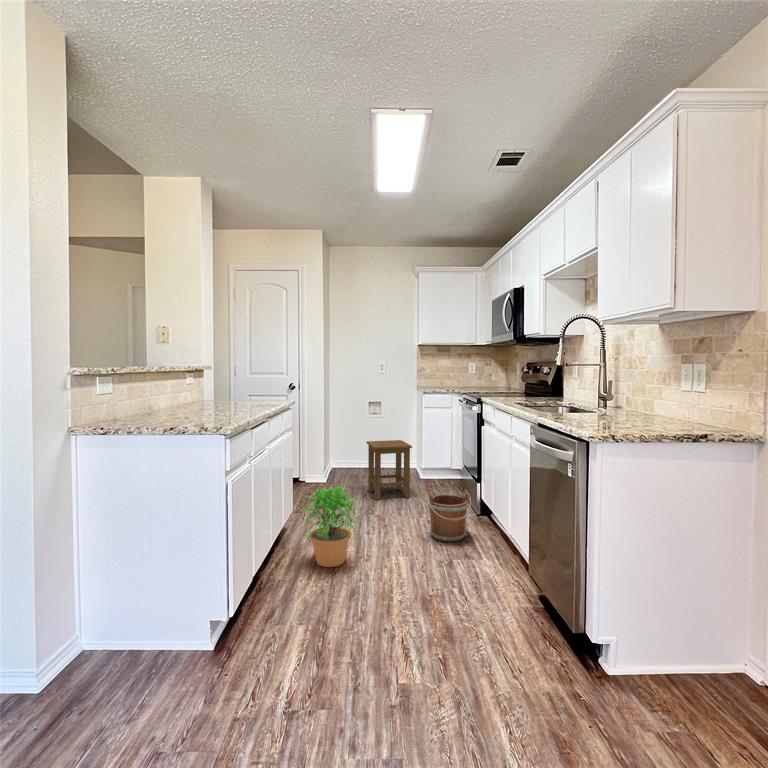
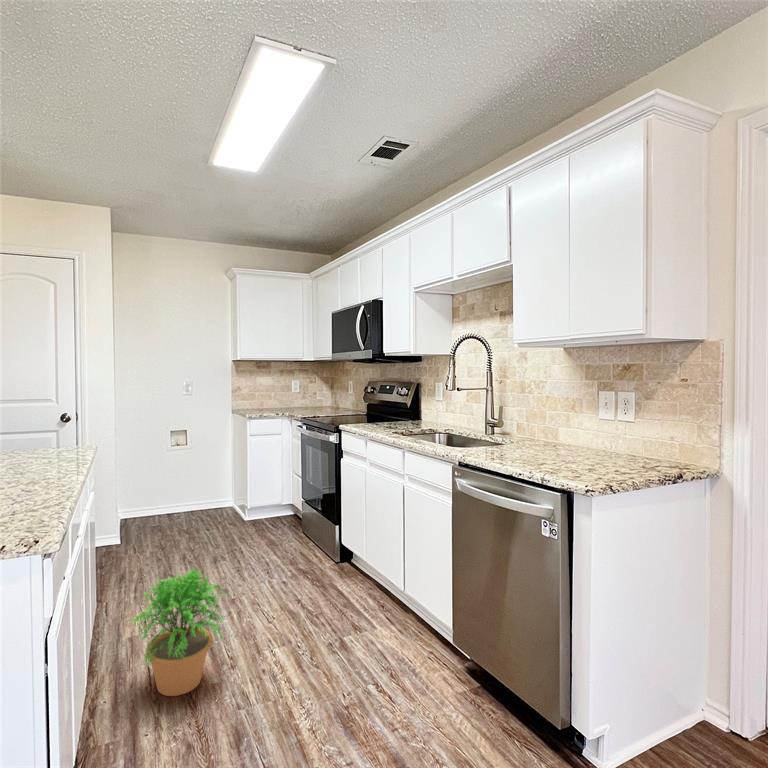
stool: present [367,440,412,500] -> none [183,476,250,561]
bucket: present [428,490,471,542] -> none [296,542,348,611]

